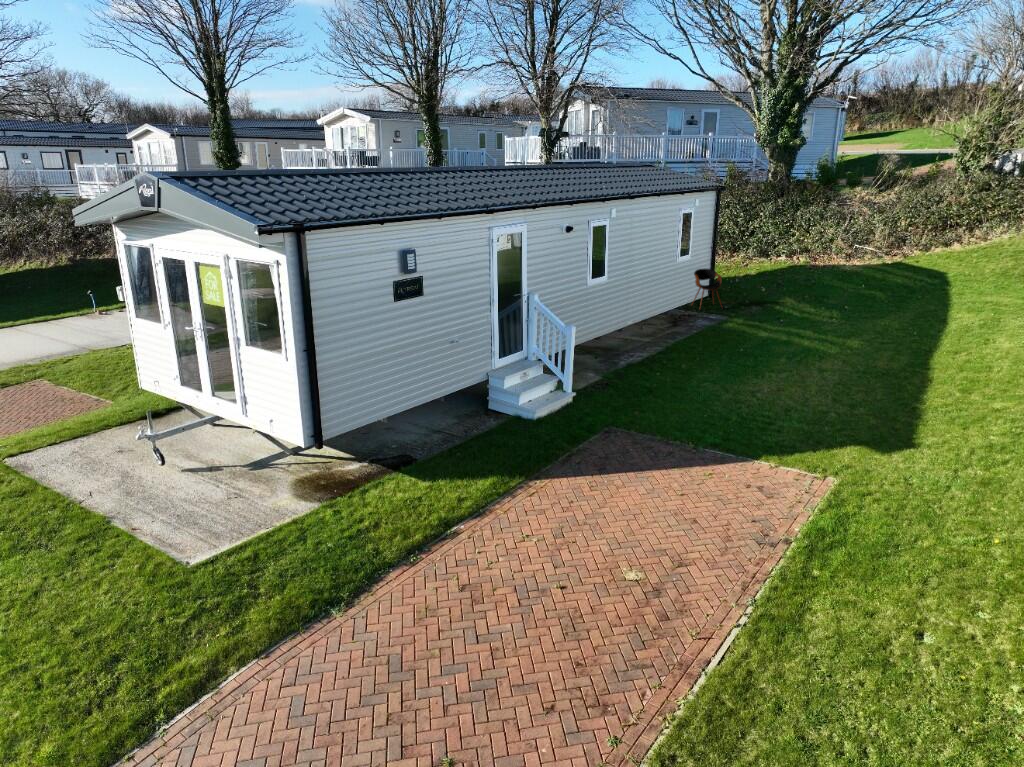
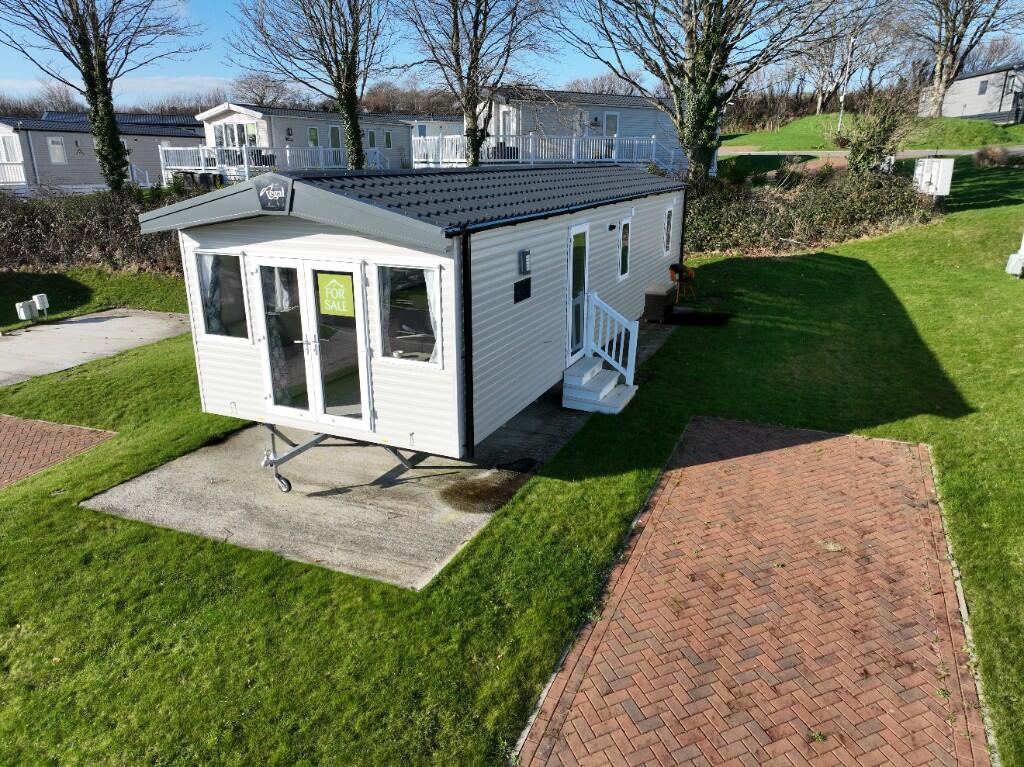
storage bench: none [643,288,687,330] -> present [641,283,677,323]

